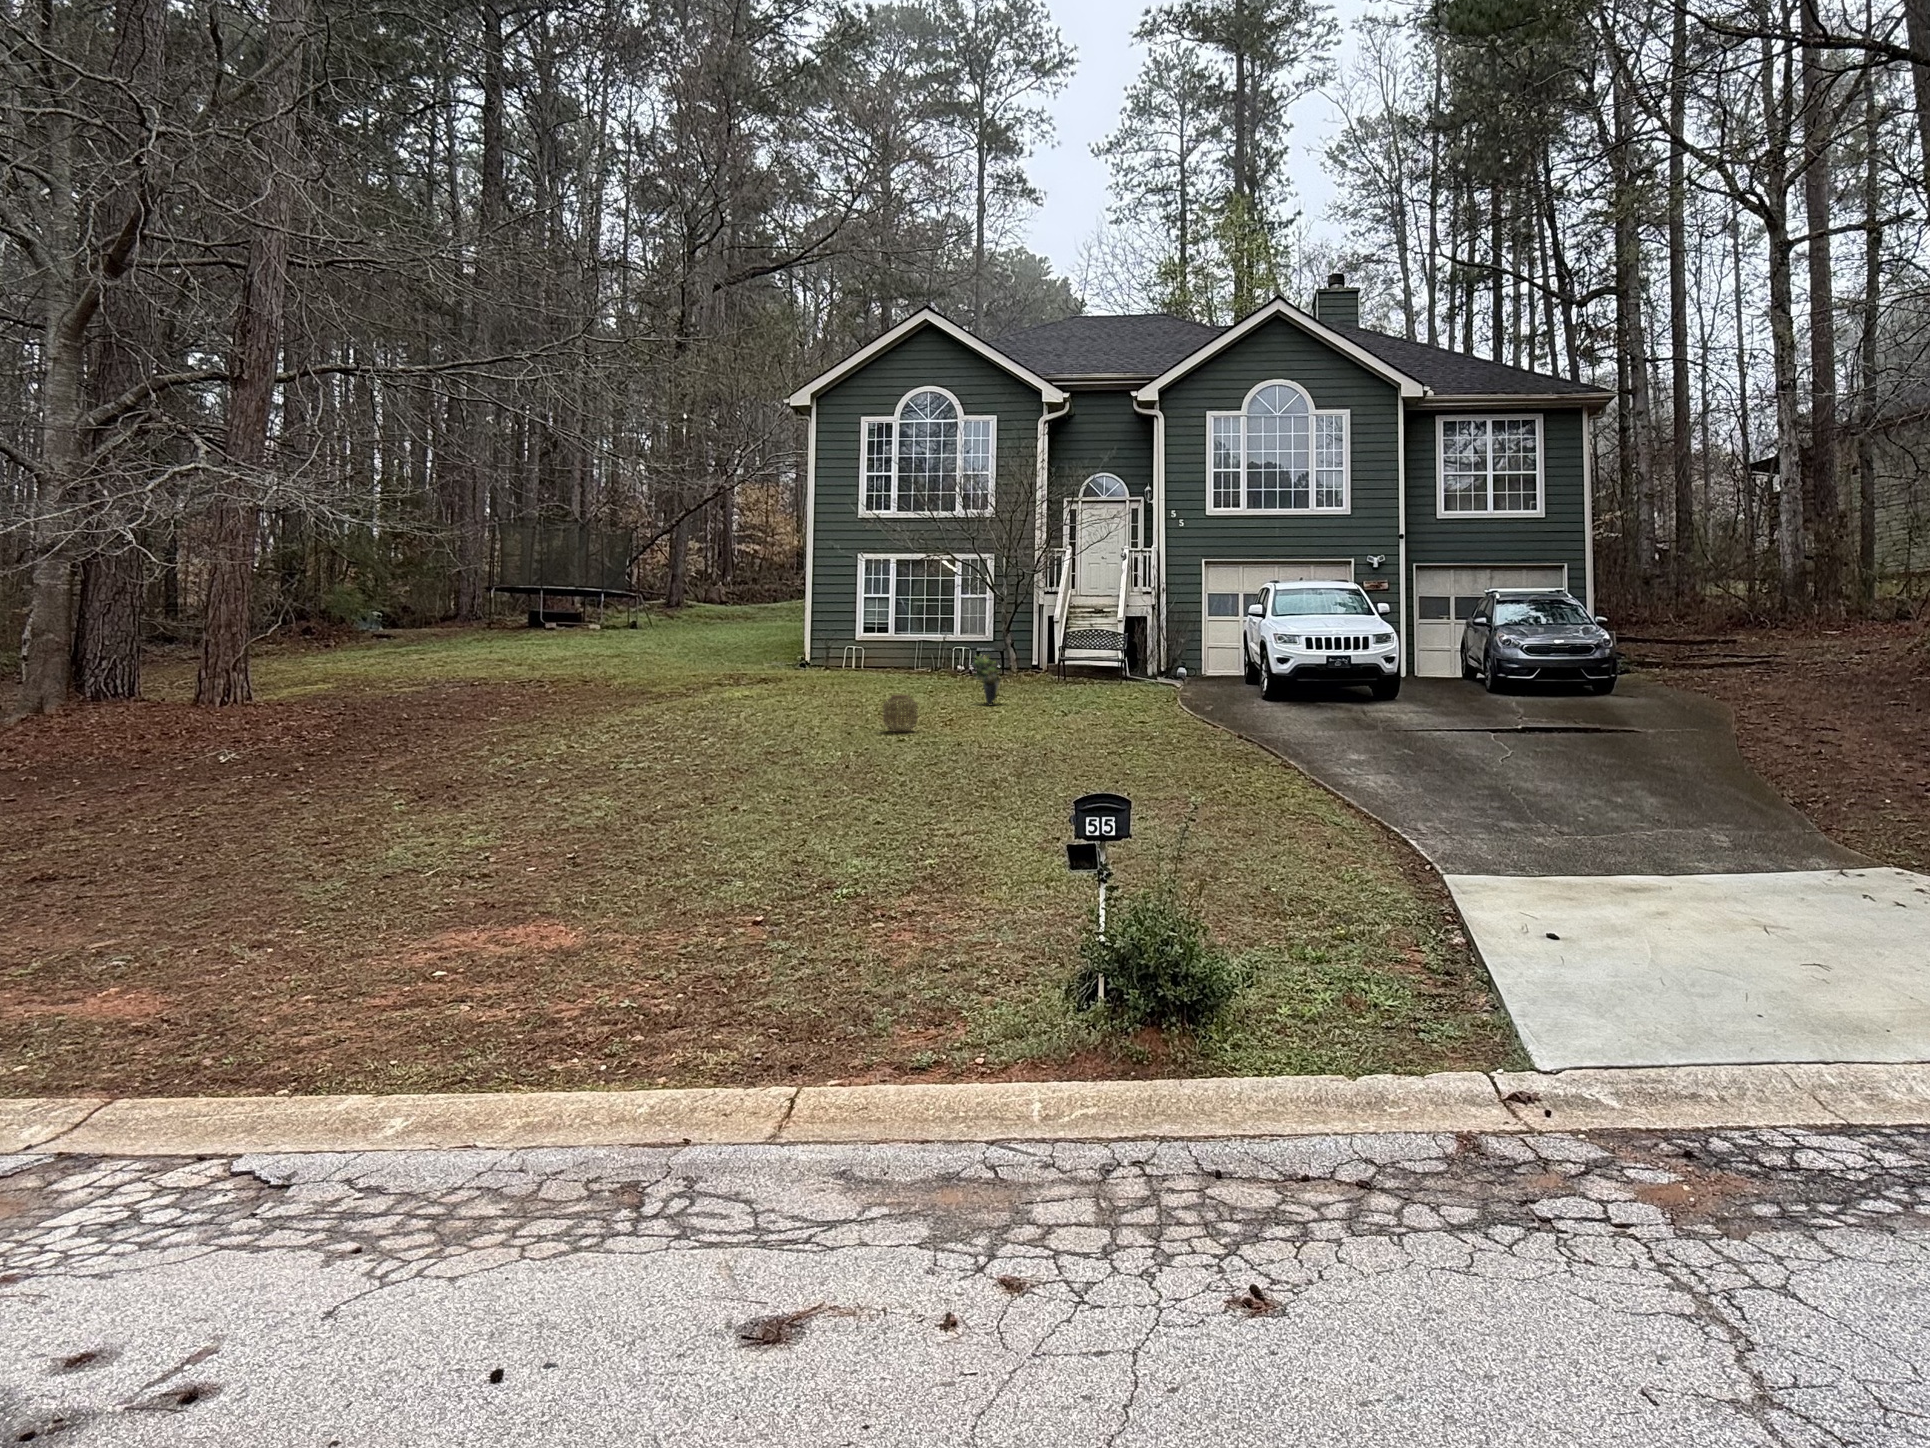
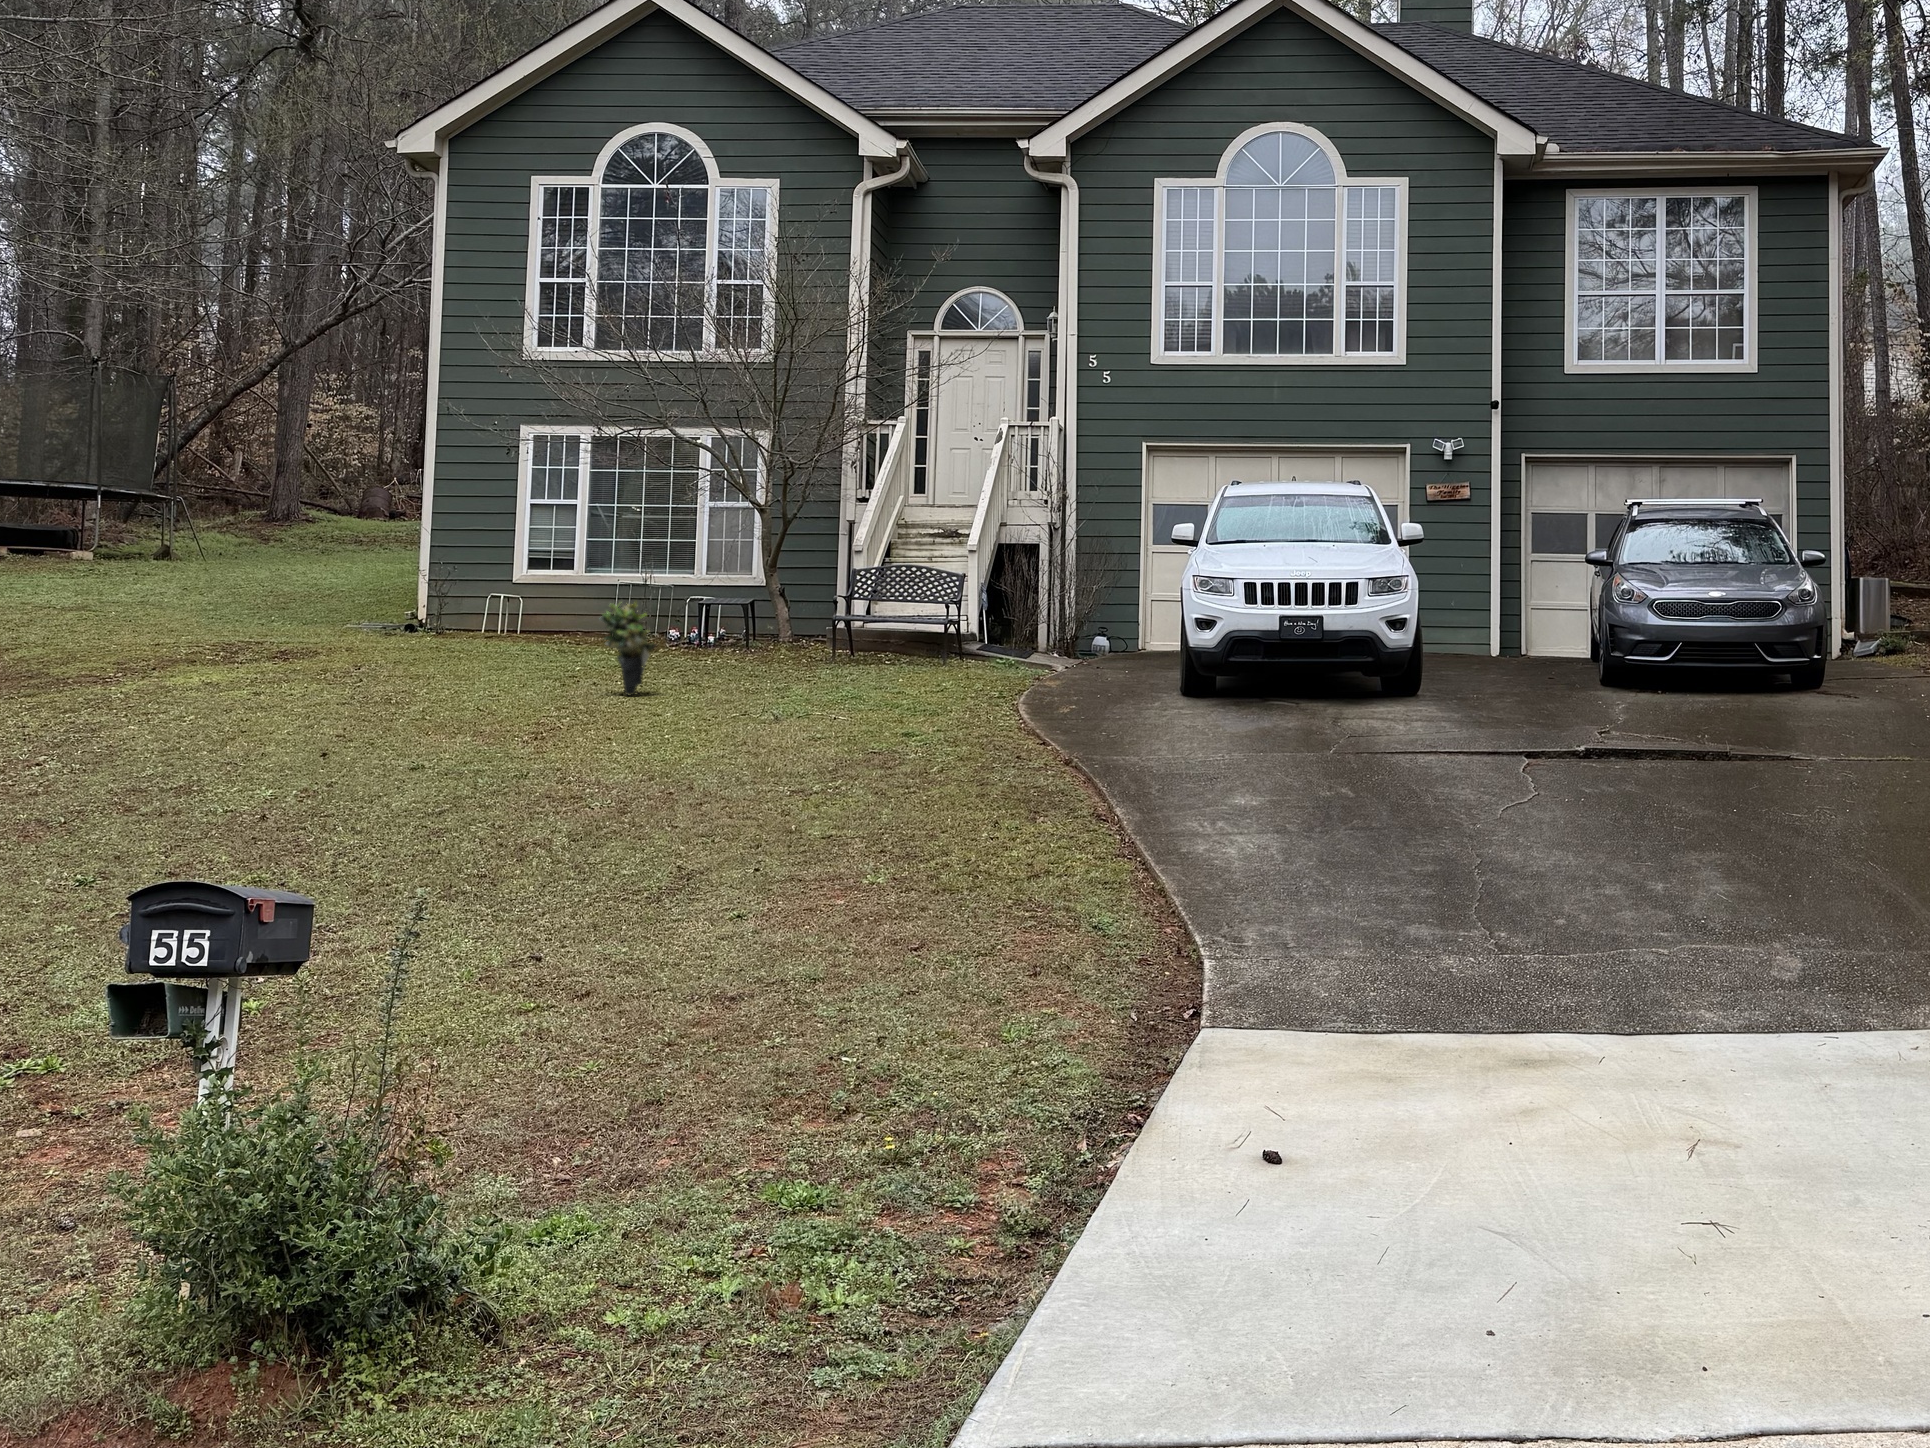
woven basket: present [883,695,918,732] -> none [329,667,400,737]

